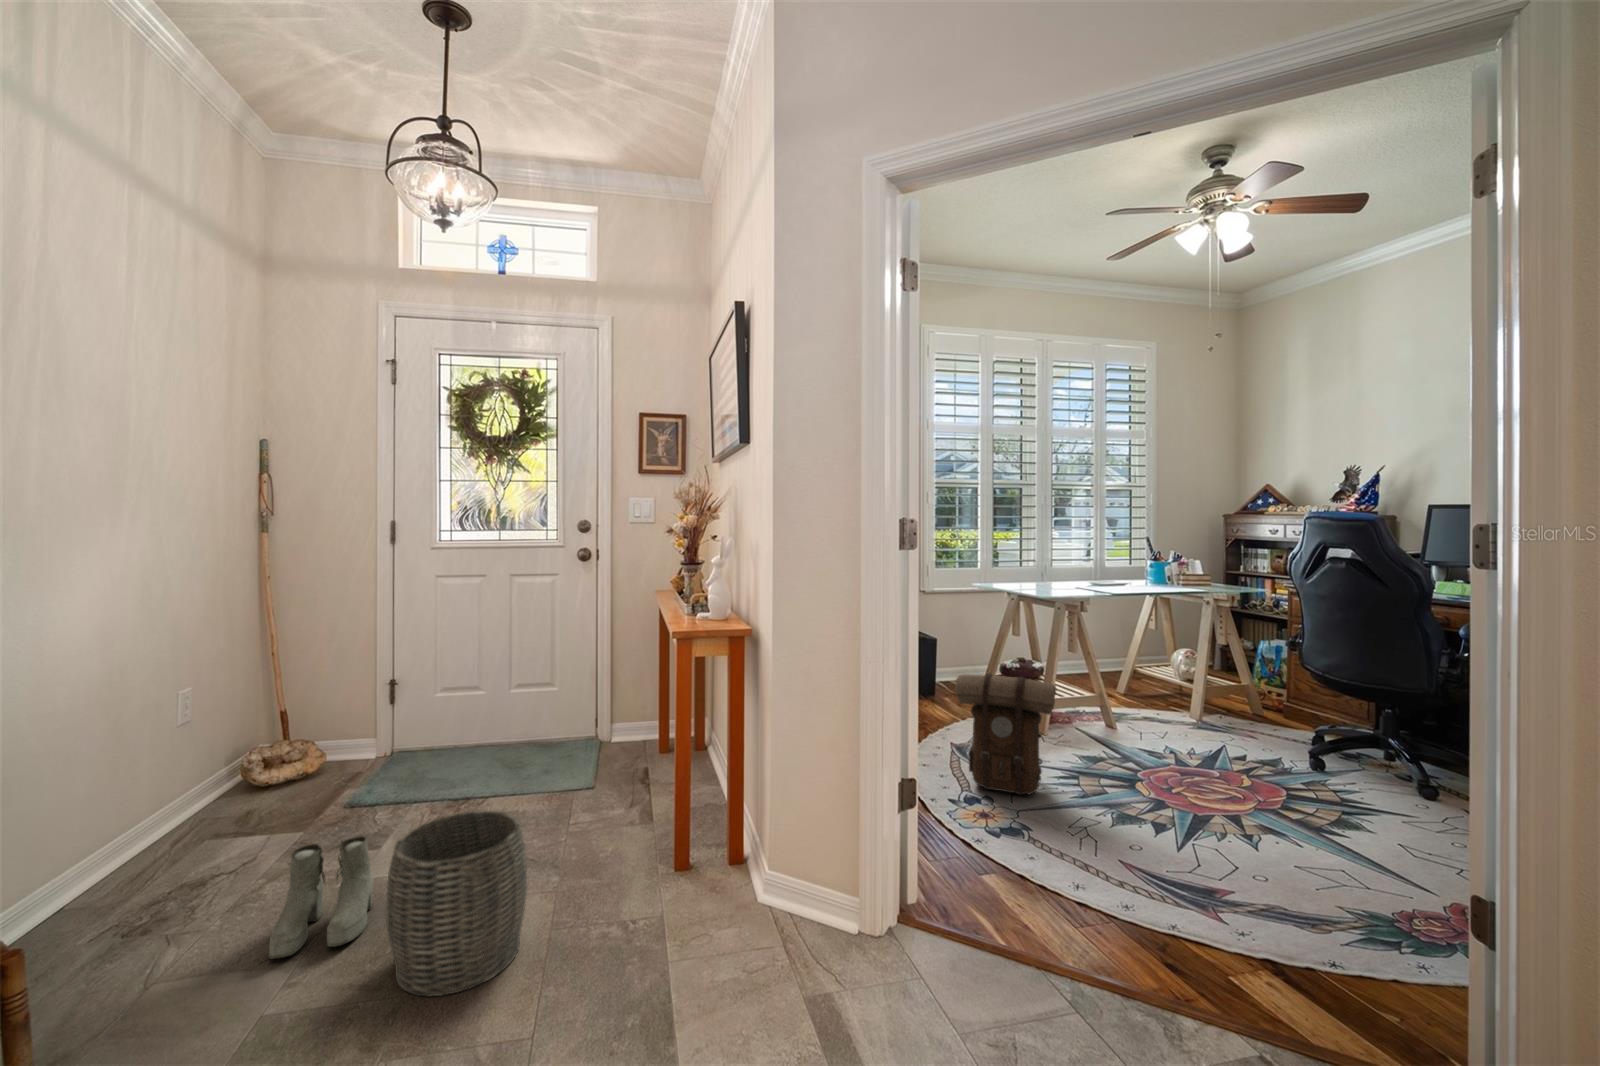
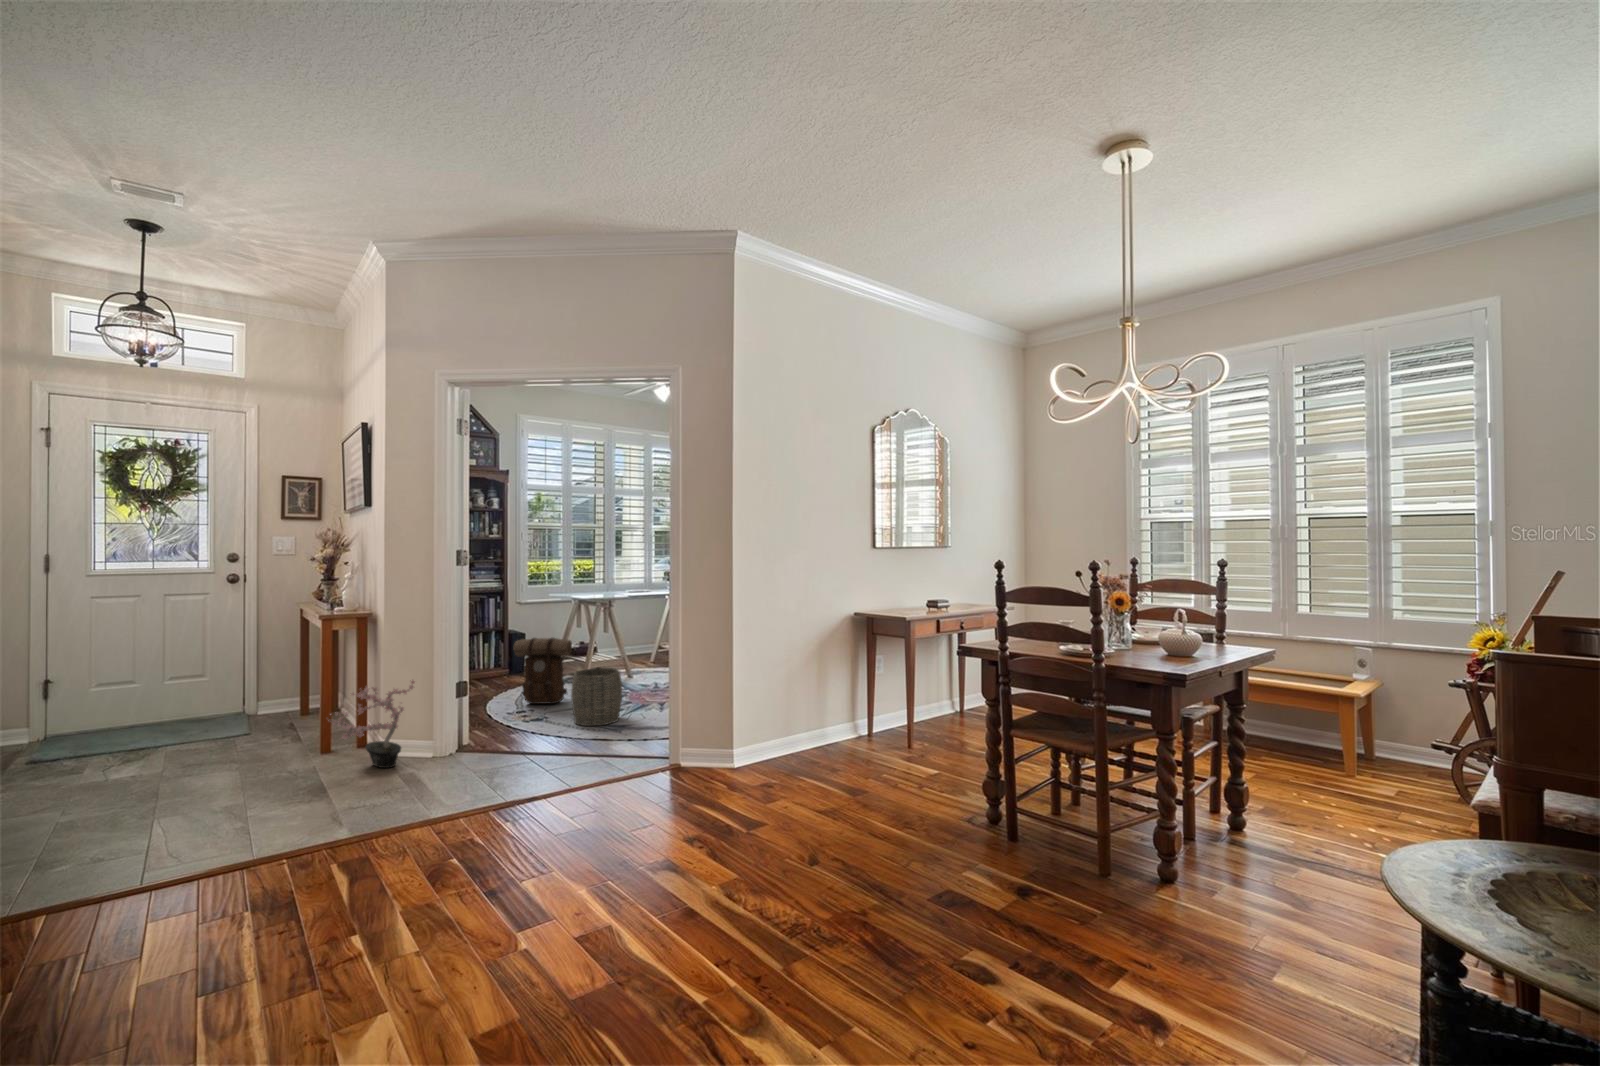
potted plant: none [677,764,841,966] -> present [328,680,415,768]
woven basket: present [386,811,527,996] -> present [571,668,622,726]
boots: present [269,836,374,959] -> none [41,748,105,811]

